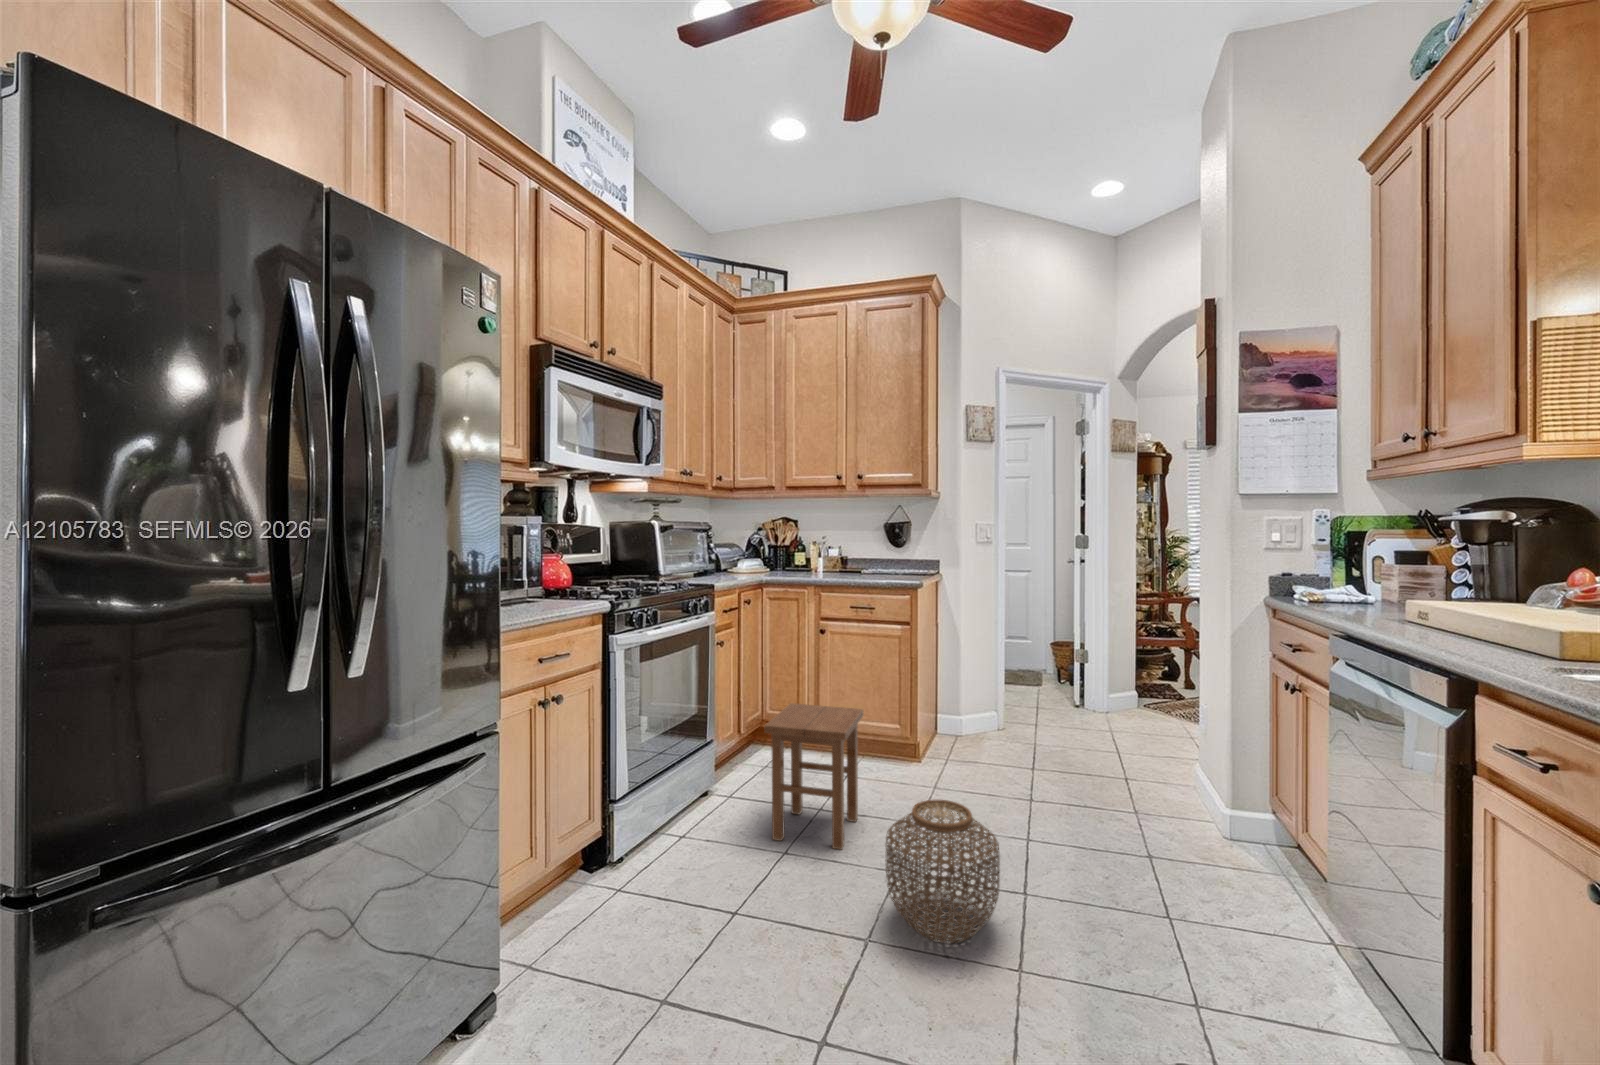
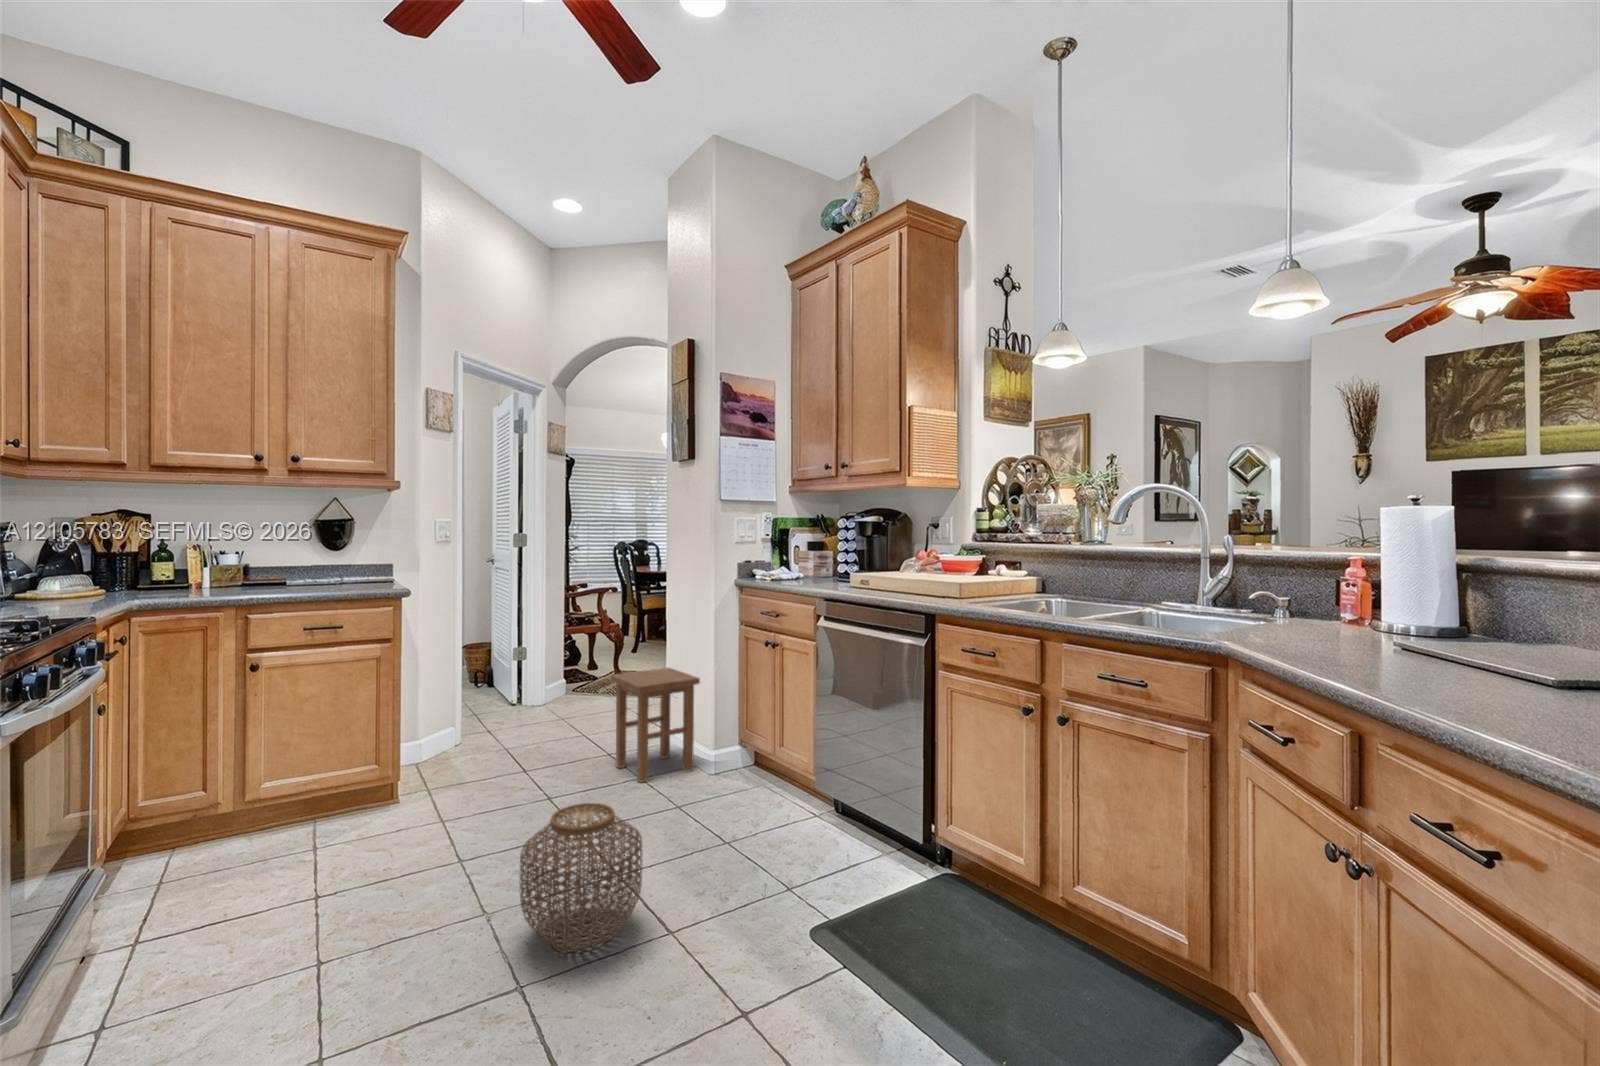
stool: present [765,703,863,850] -> present [611,668,700,782]

